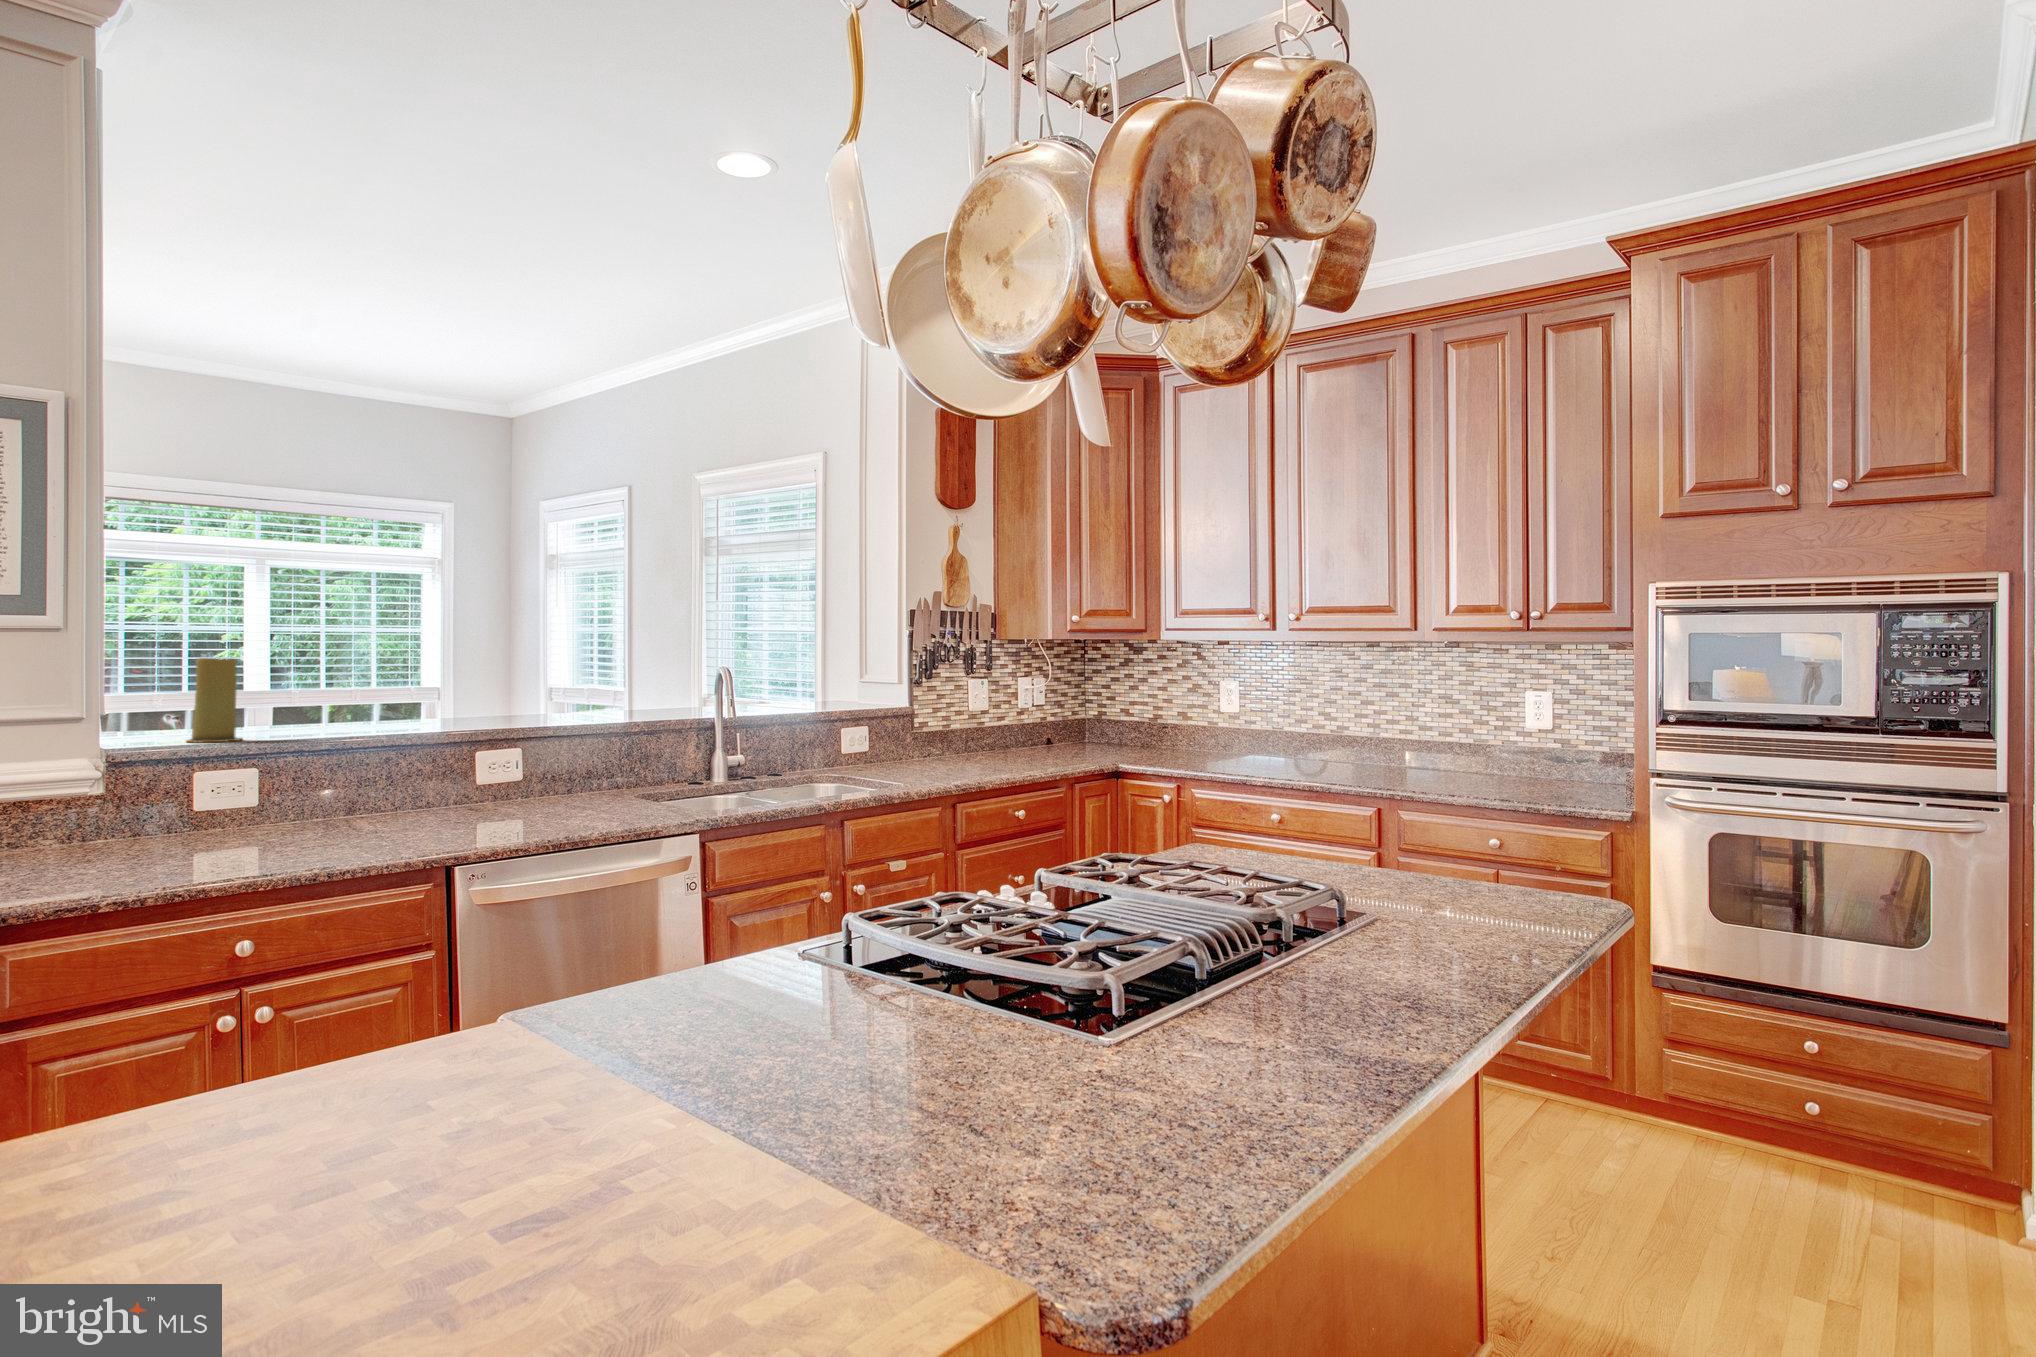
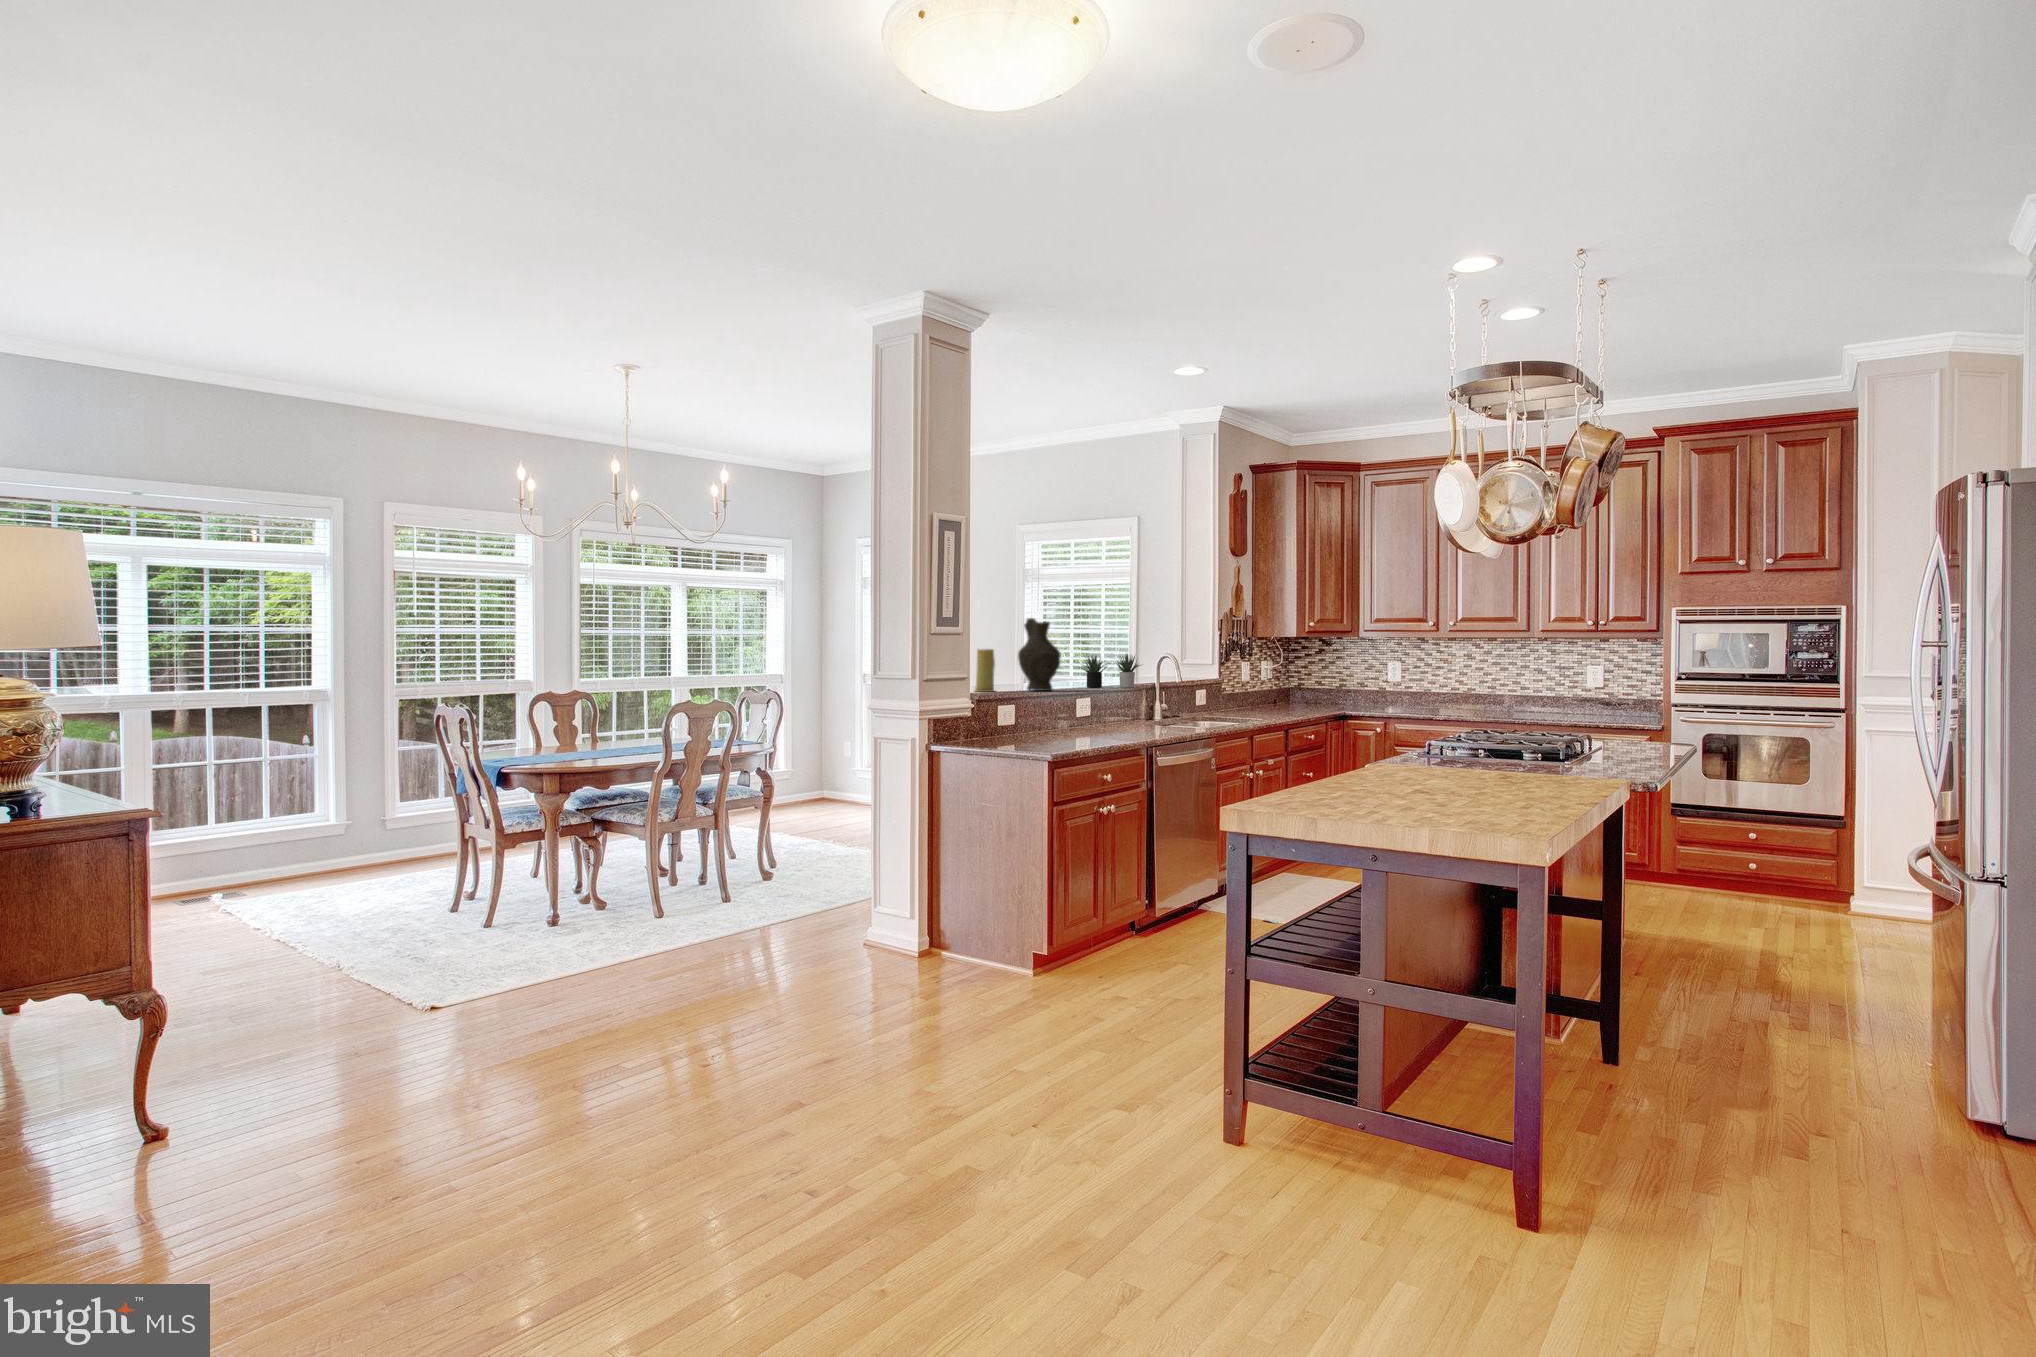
decorative vase: none [304,600,397,740] -> present [1018,618,1060,691]
succulent plant: none [548,661,664,728] -> present [1080,654,1141,688]

